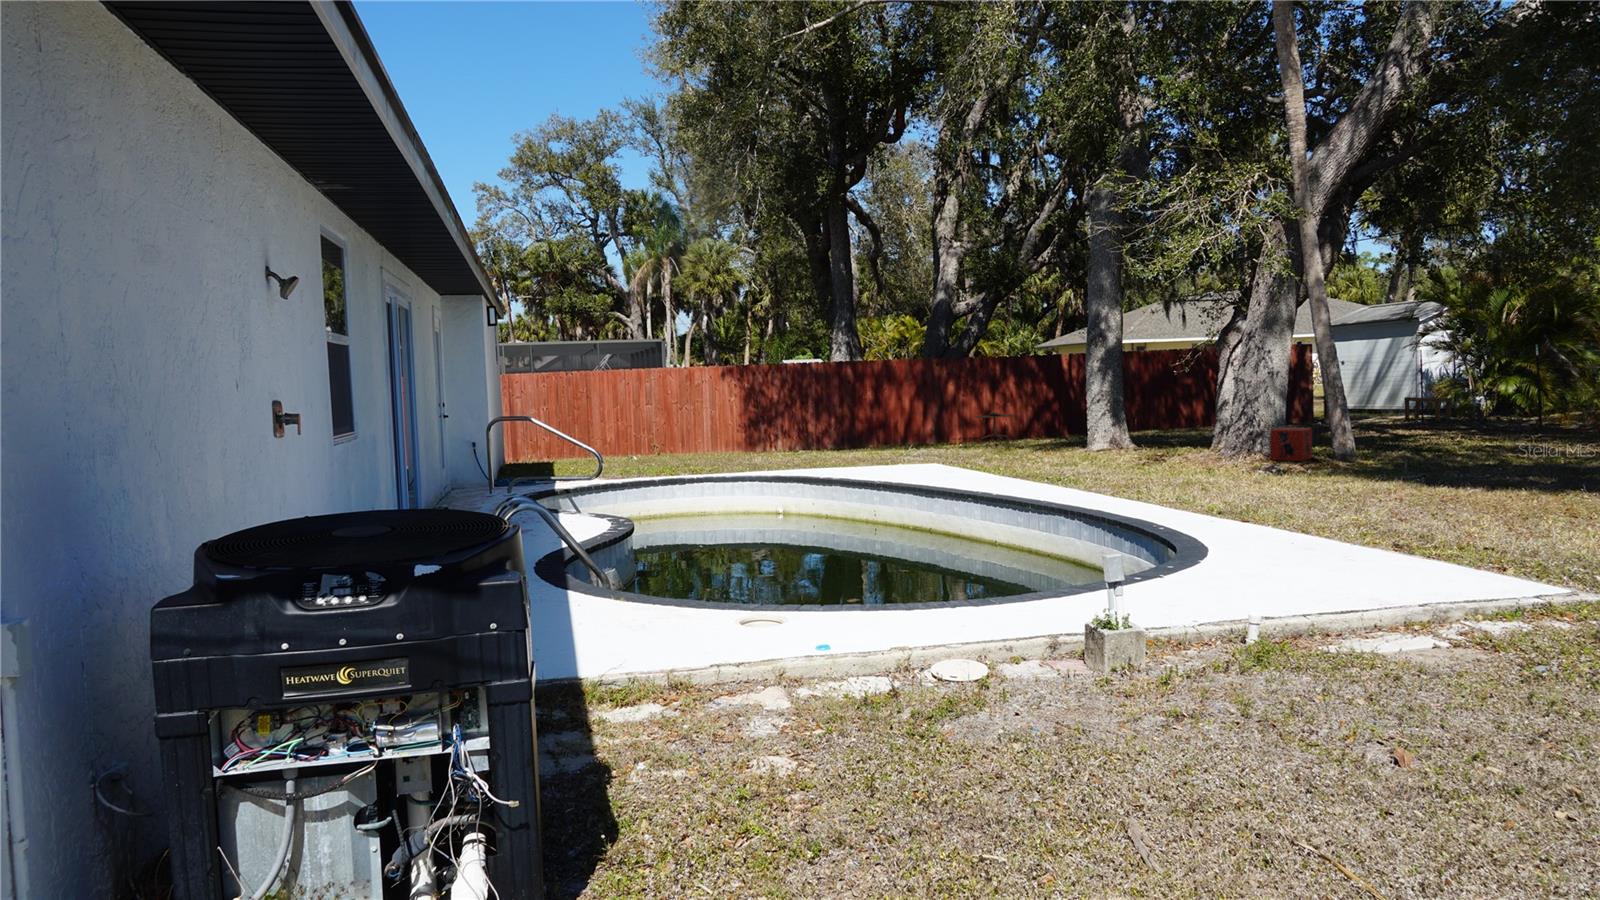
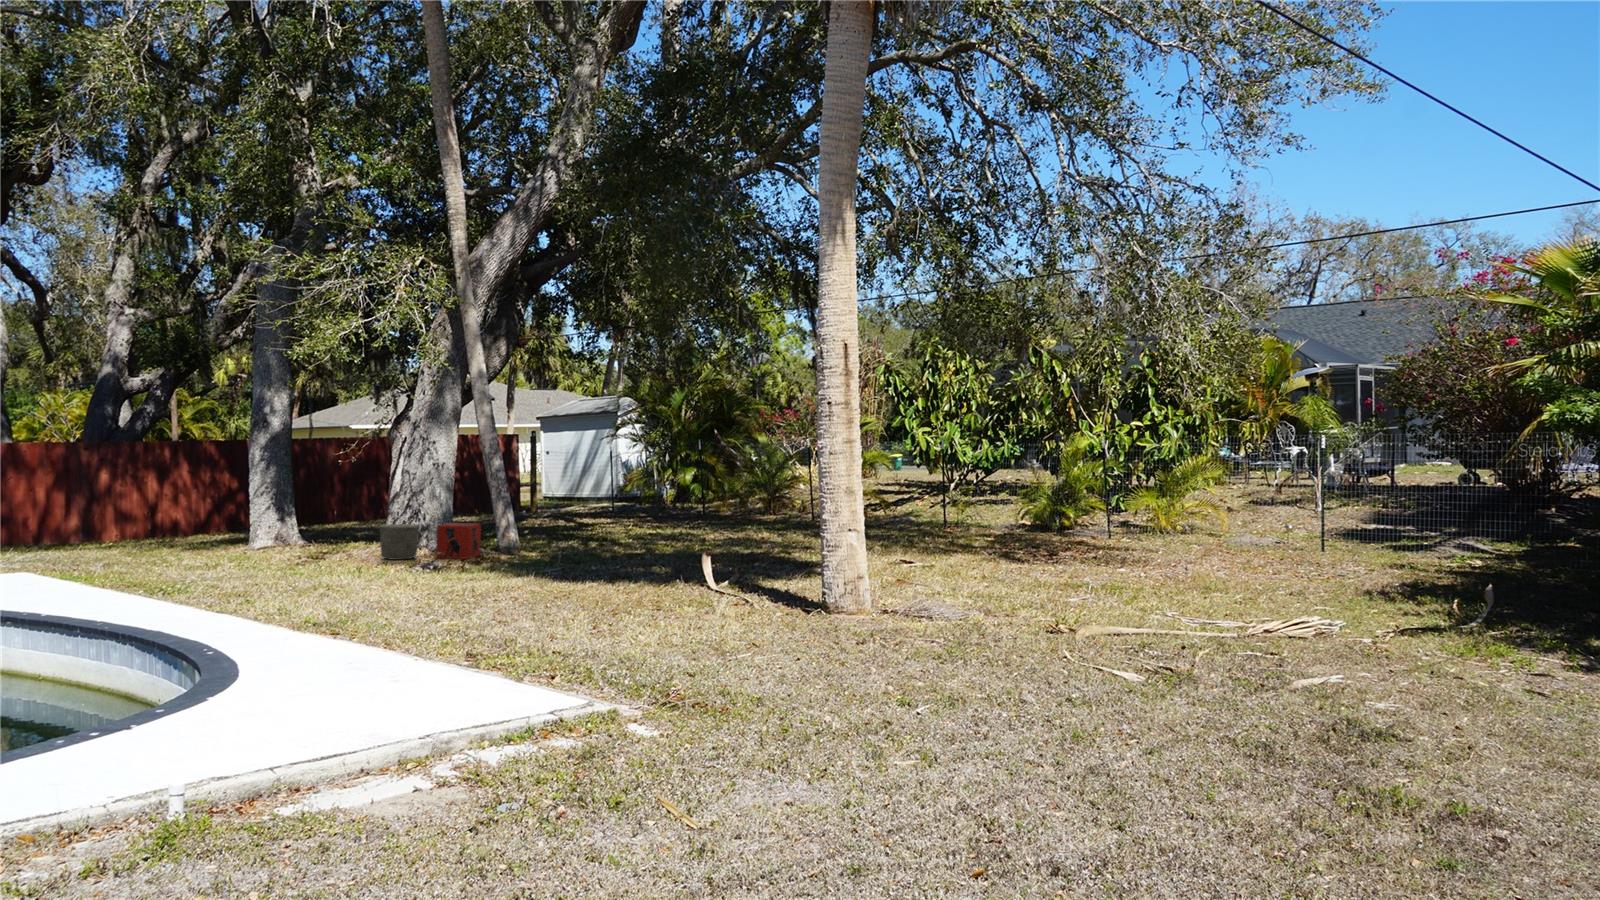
bench: present [1404,397,1452,421] -> none [600,490,639,514]
side table: present [975,412,1014,439] -> none [97,498,156,534]
planter: none [1217,429,1253,461] -> present [380,524,419,560]

